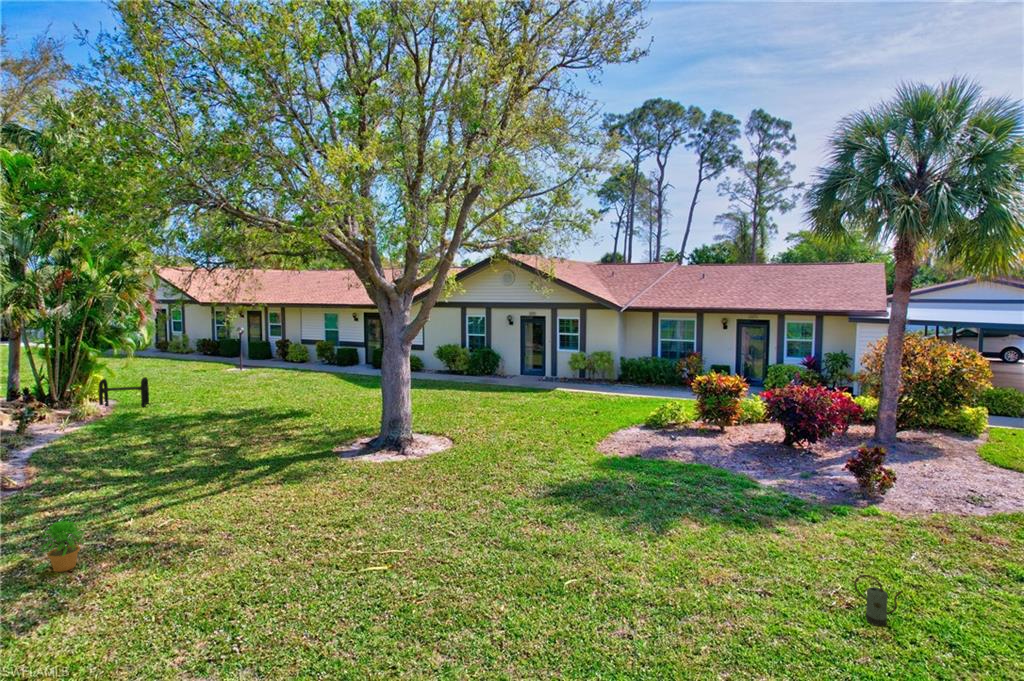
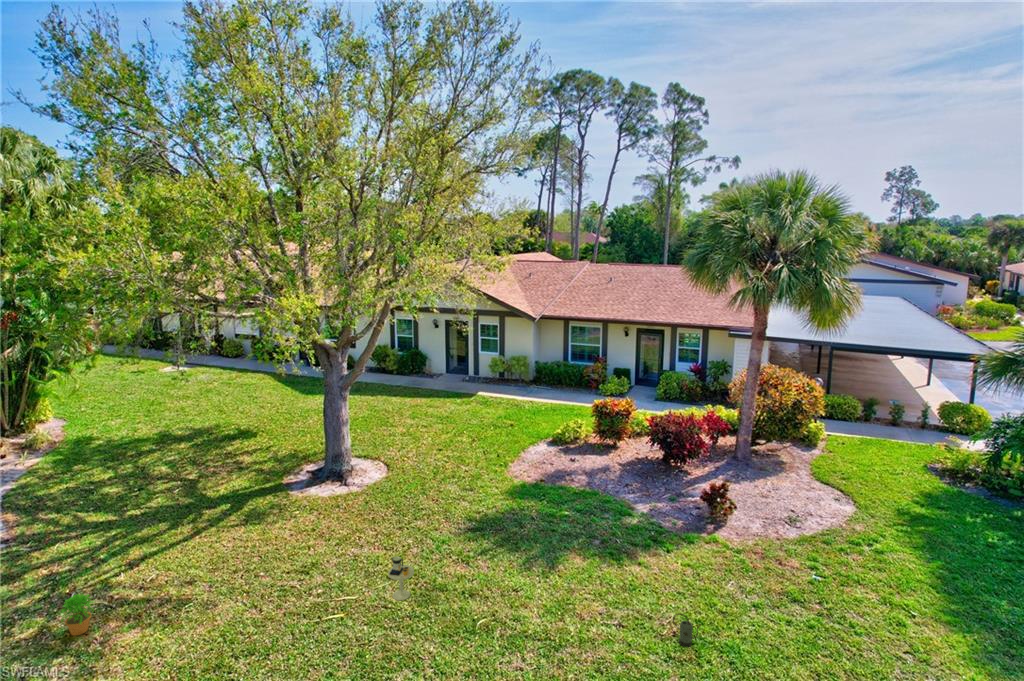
bench: present [99,377,149,407] -> none [47,398,97,432]
side table: none [446,499,479,557] -> present [388,556,414,600]

